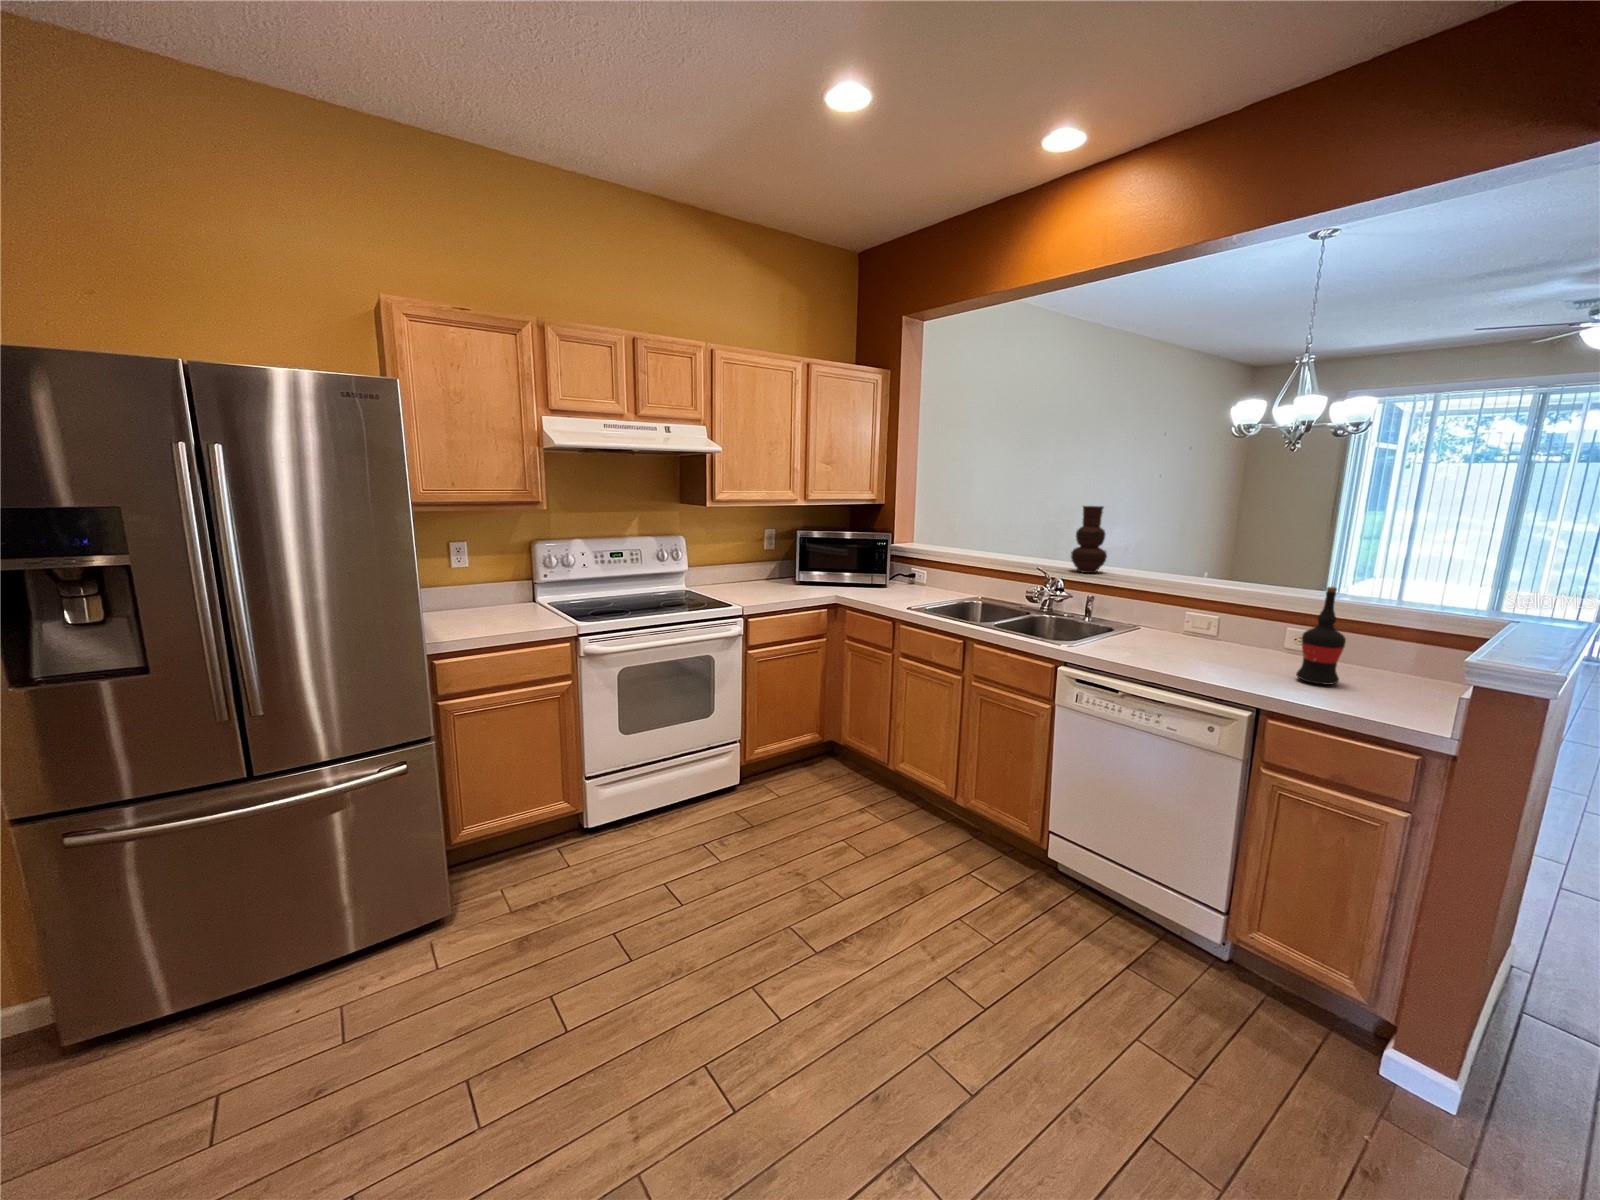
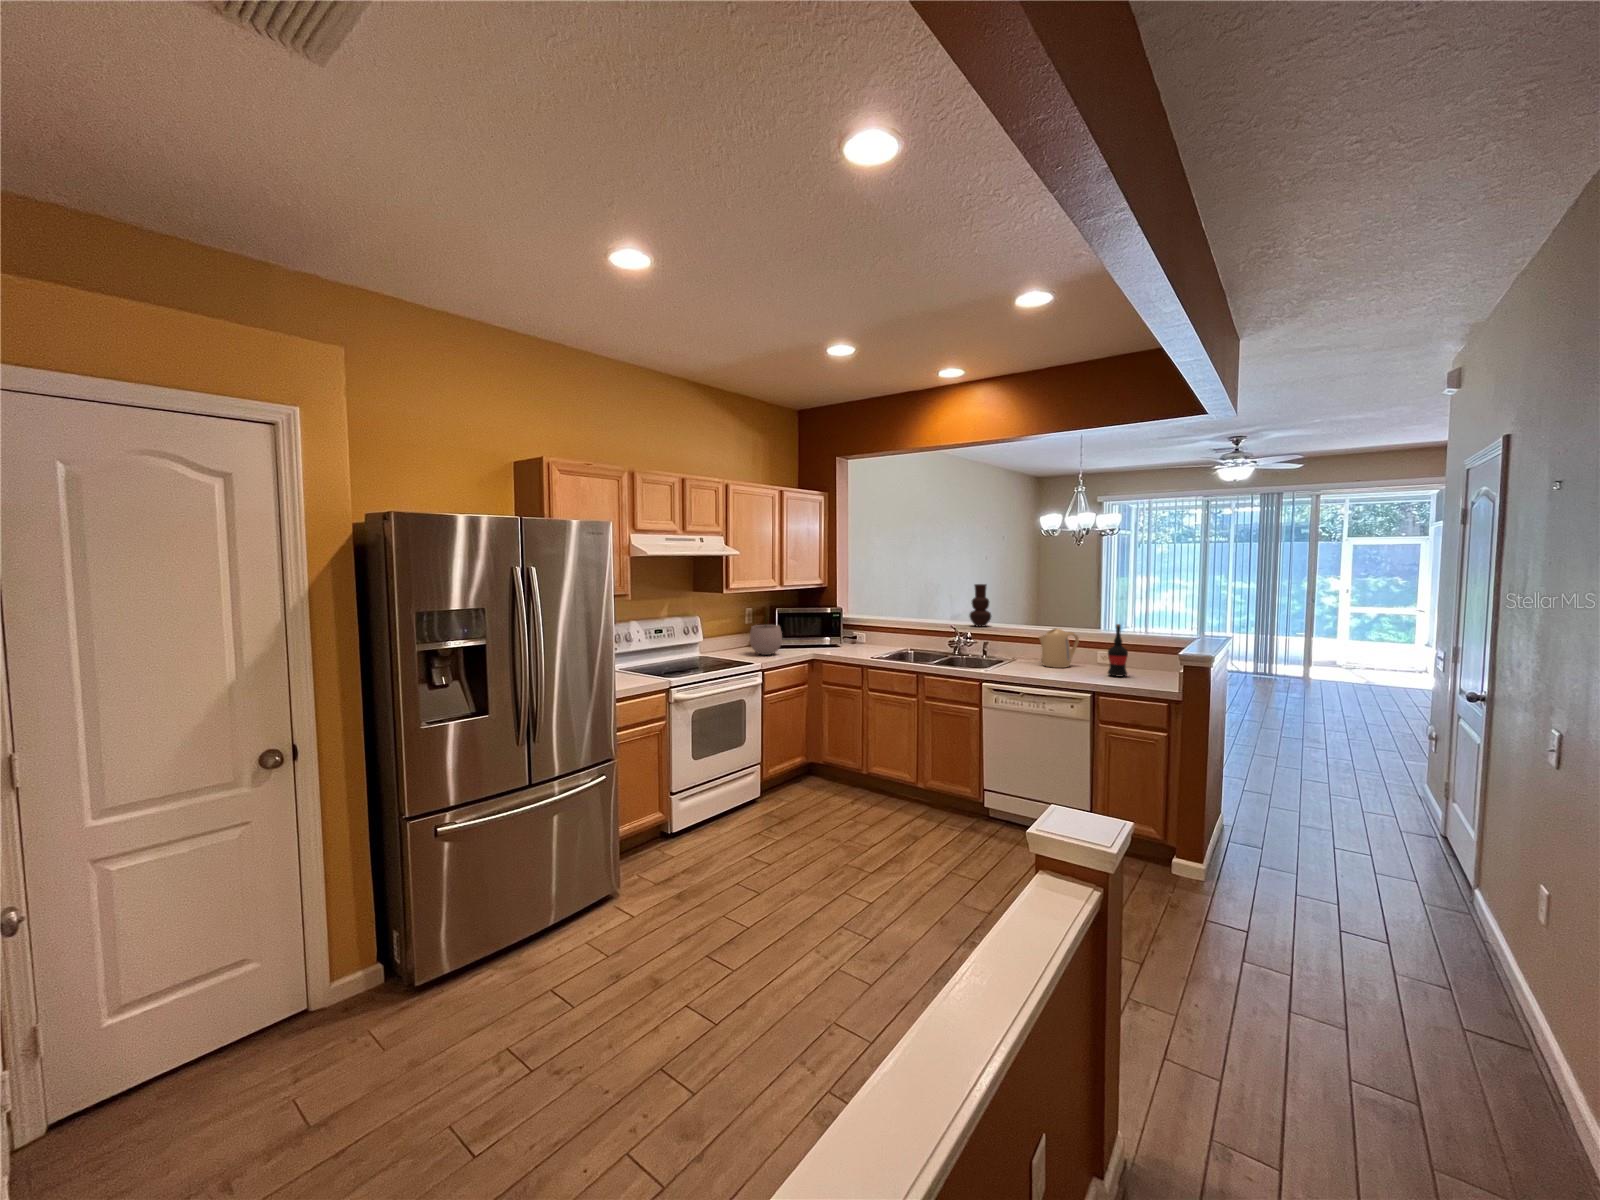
plant pot: none [750,537,795,593] -> present [750,624,782,655]
kettle: none [1173,585,1252,653] -> present [1039,628,1079,668]

